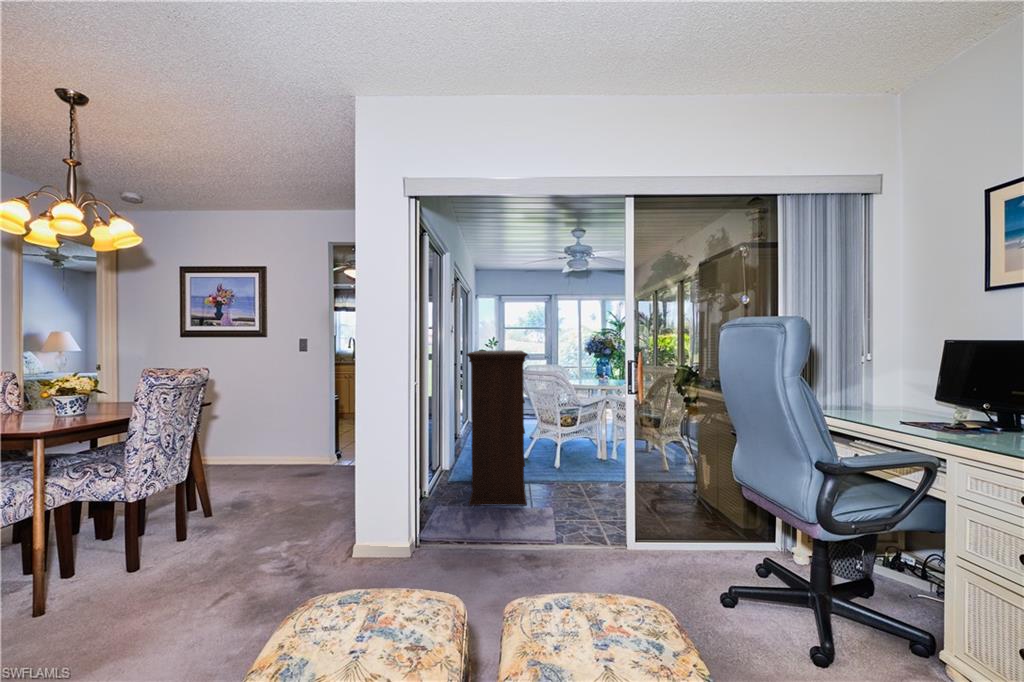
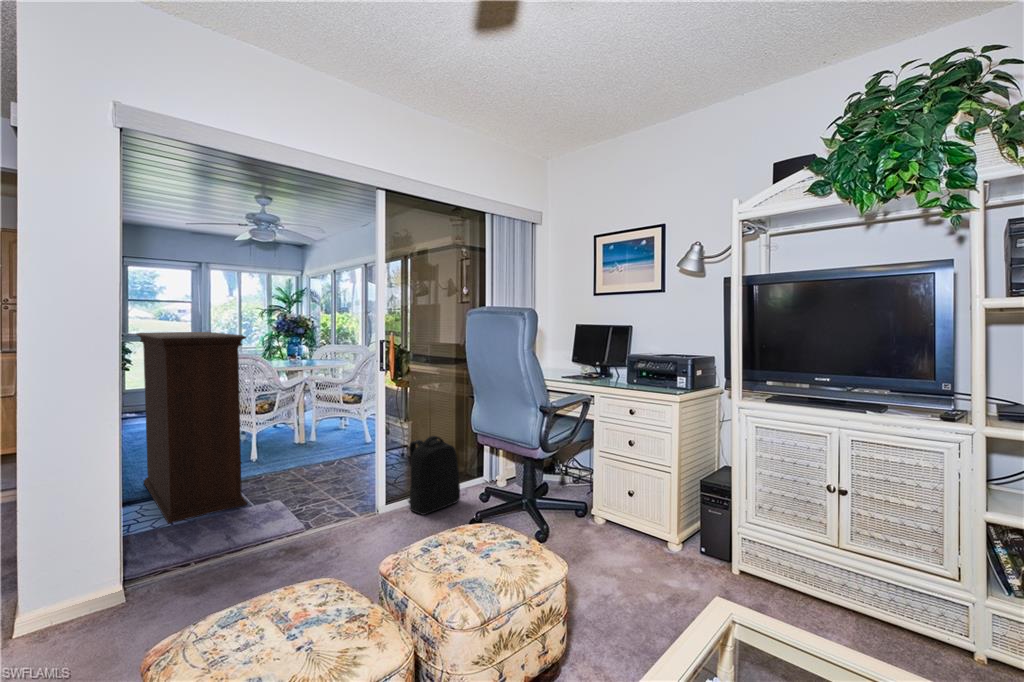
backpack: none [661,474,728,567] -> present [408,436,460,515]

